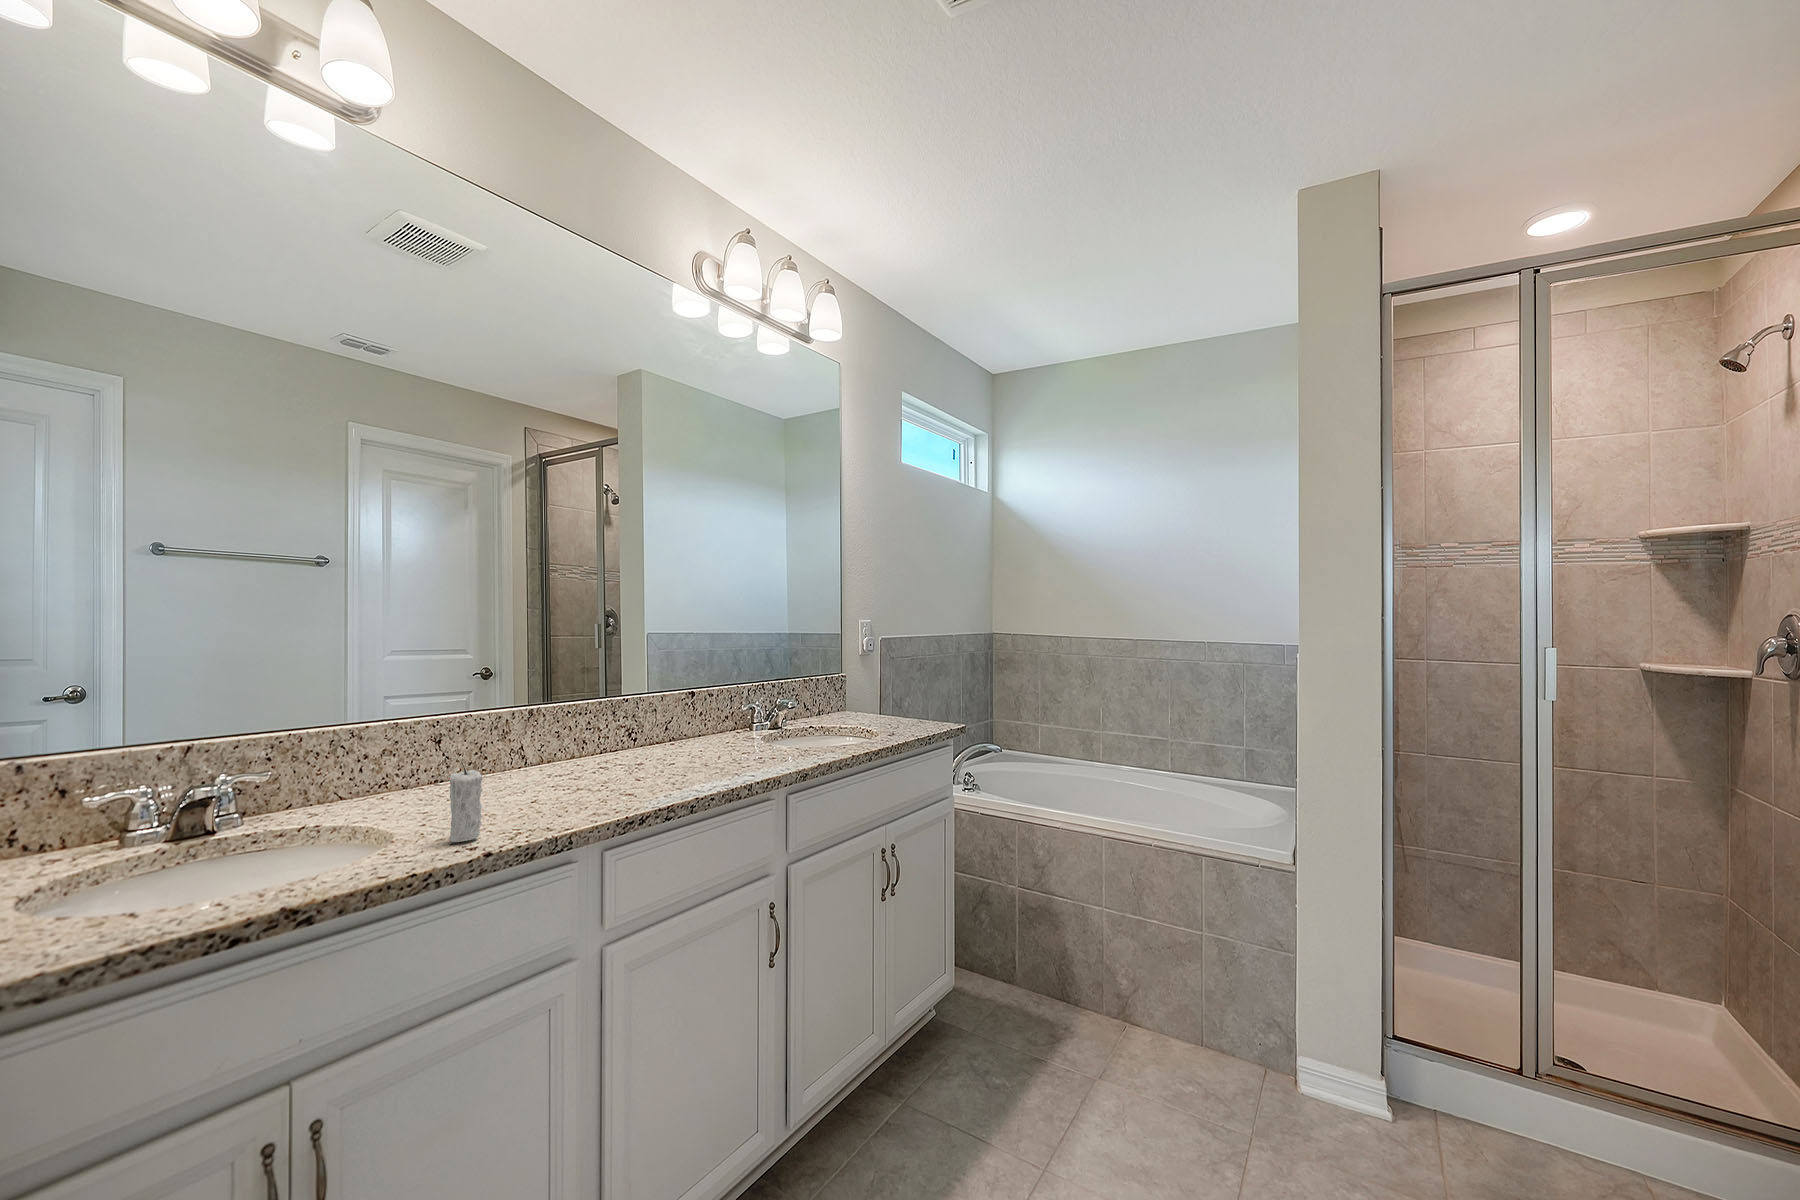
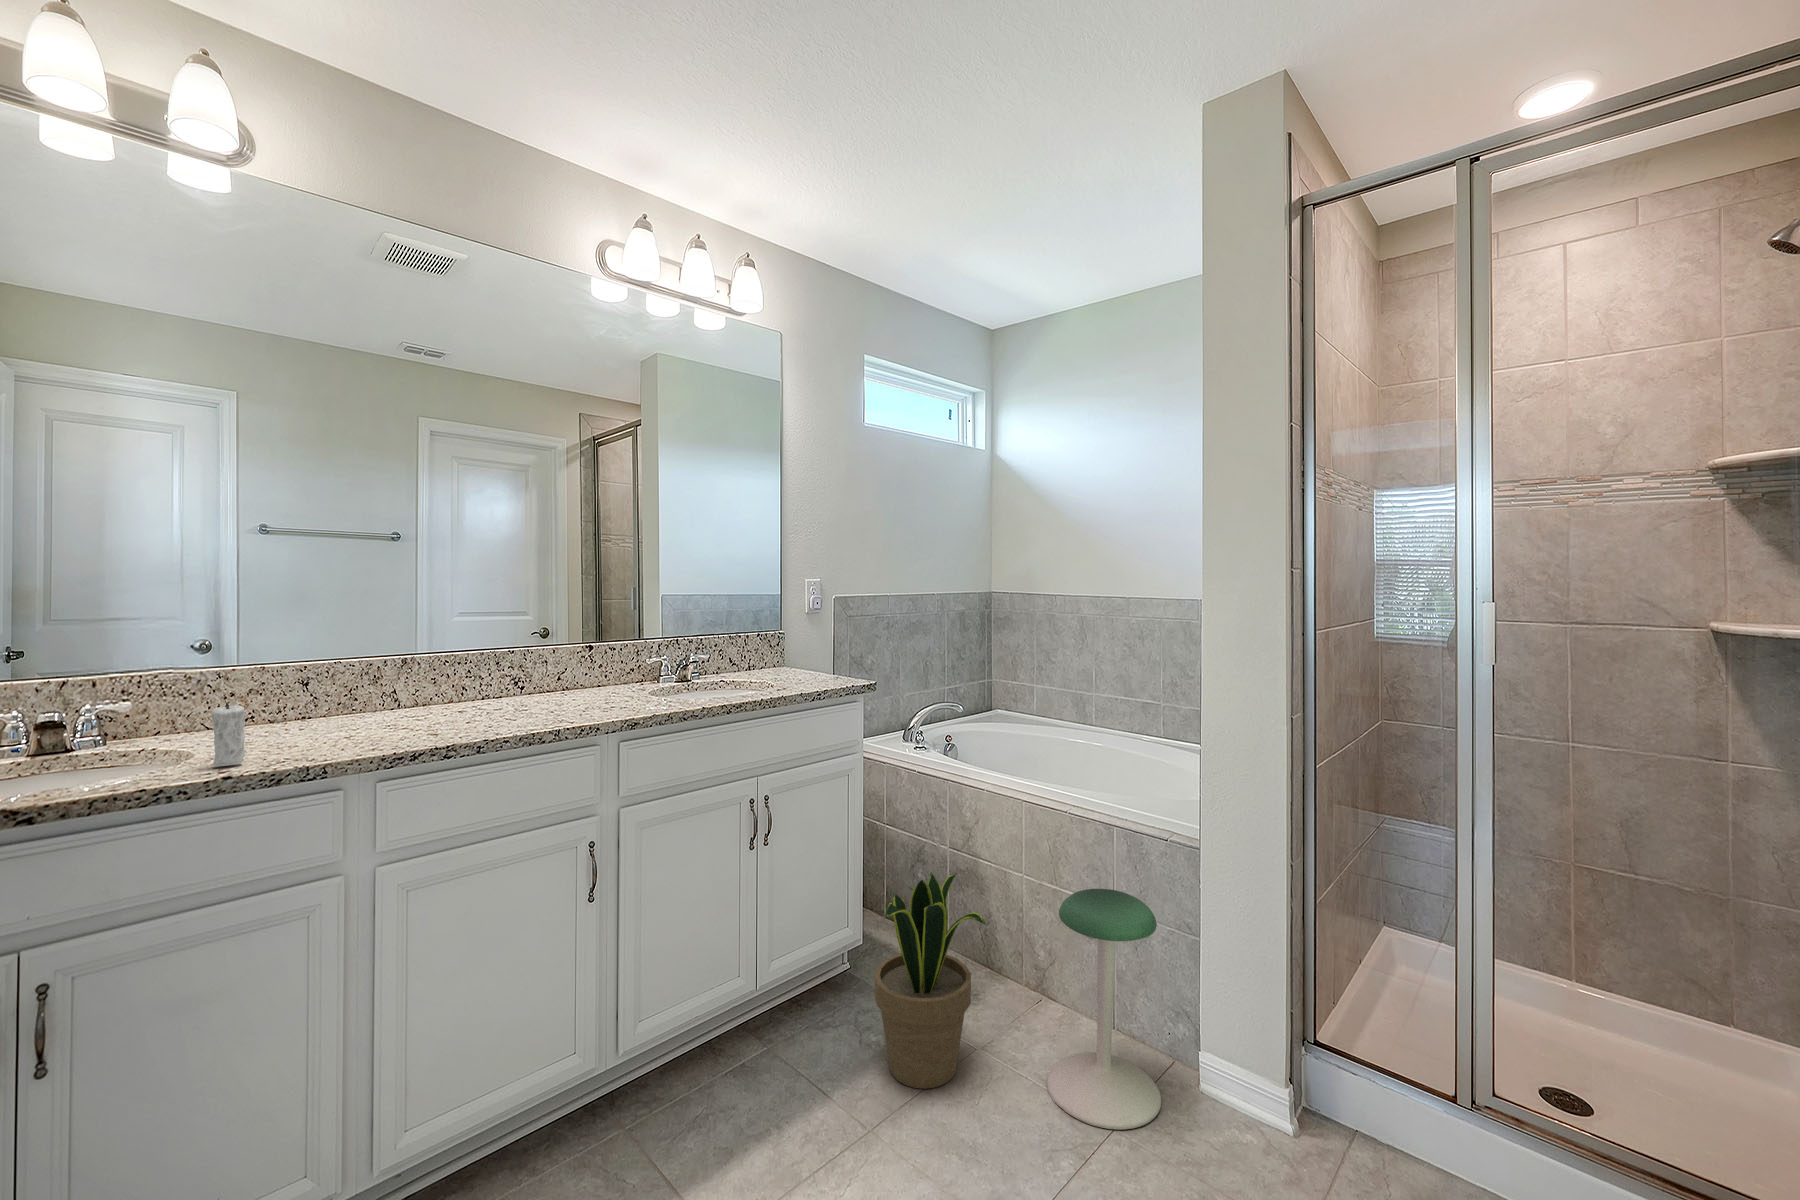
potted plant: none [1007,907,1118,1126] -> present [875,872,985,1089]
stool: none [1170,913,1284,1142] -> present [1046,889,1161,1130]

